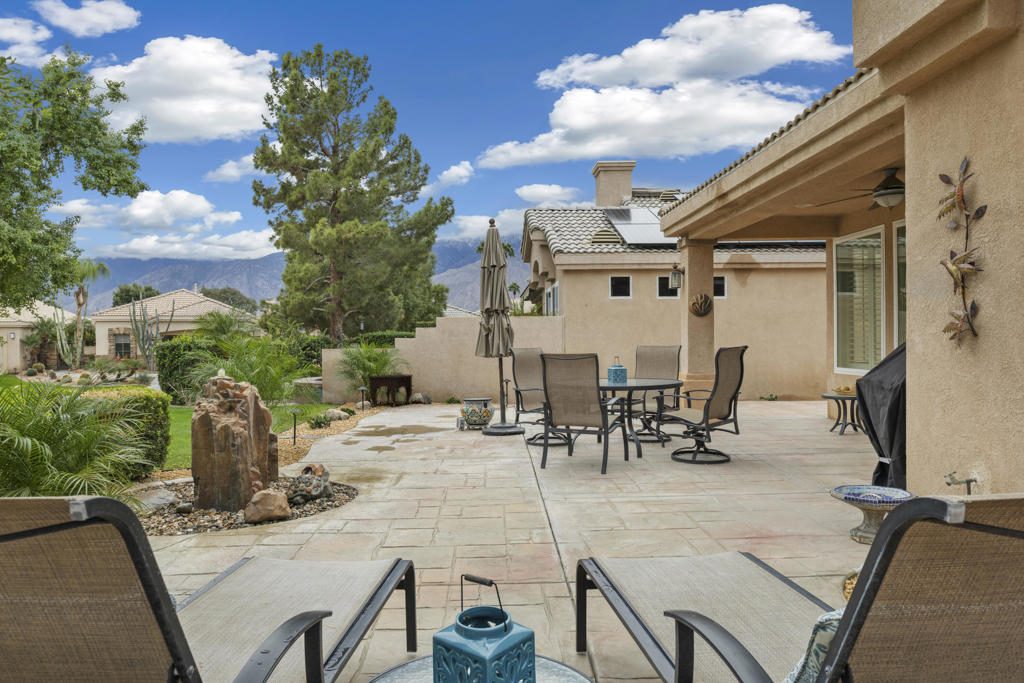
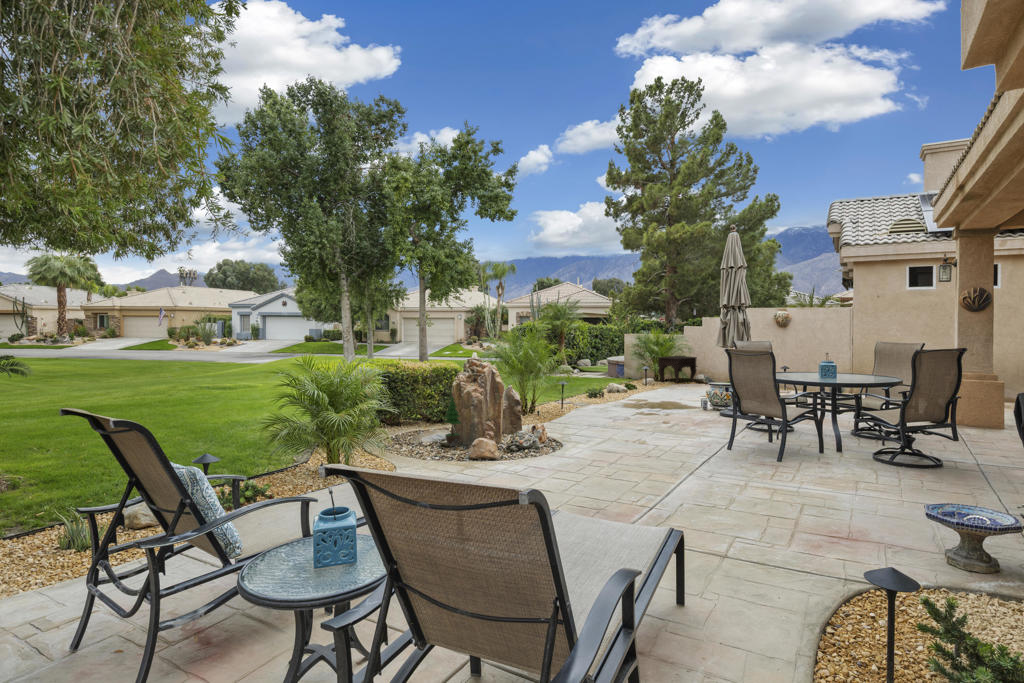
potted tree: none [179,432,214,519] -> present [444,396,461,447]

